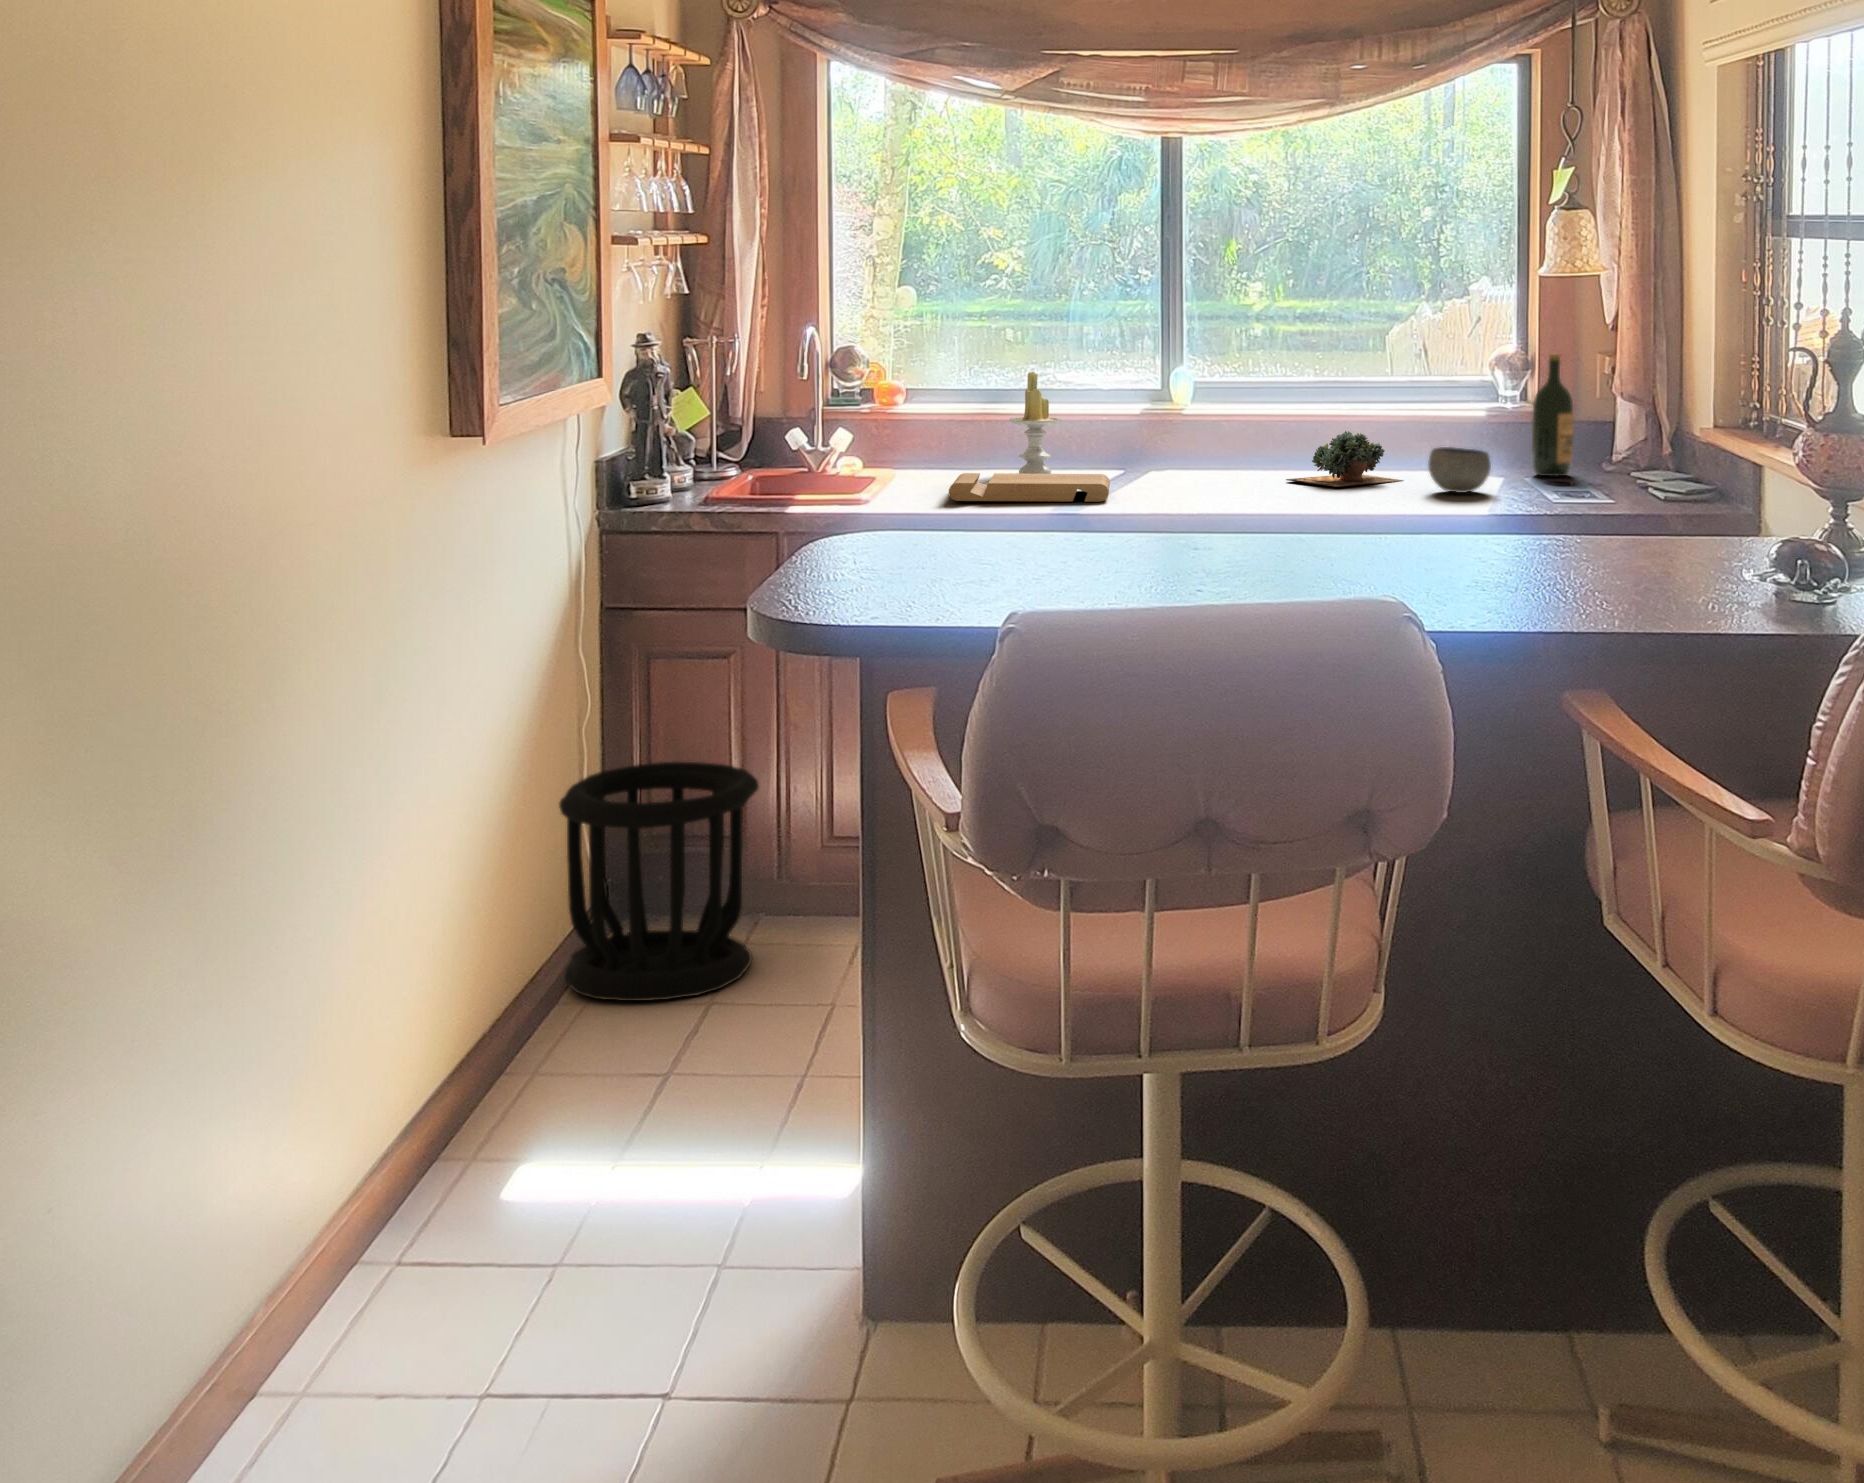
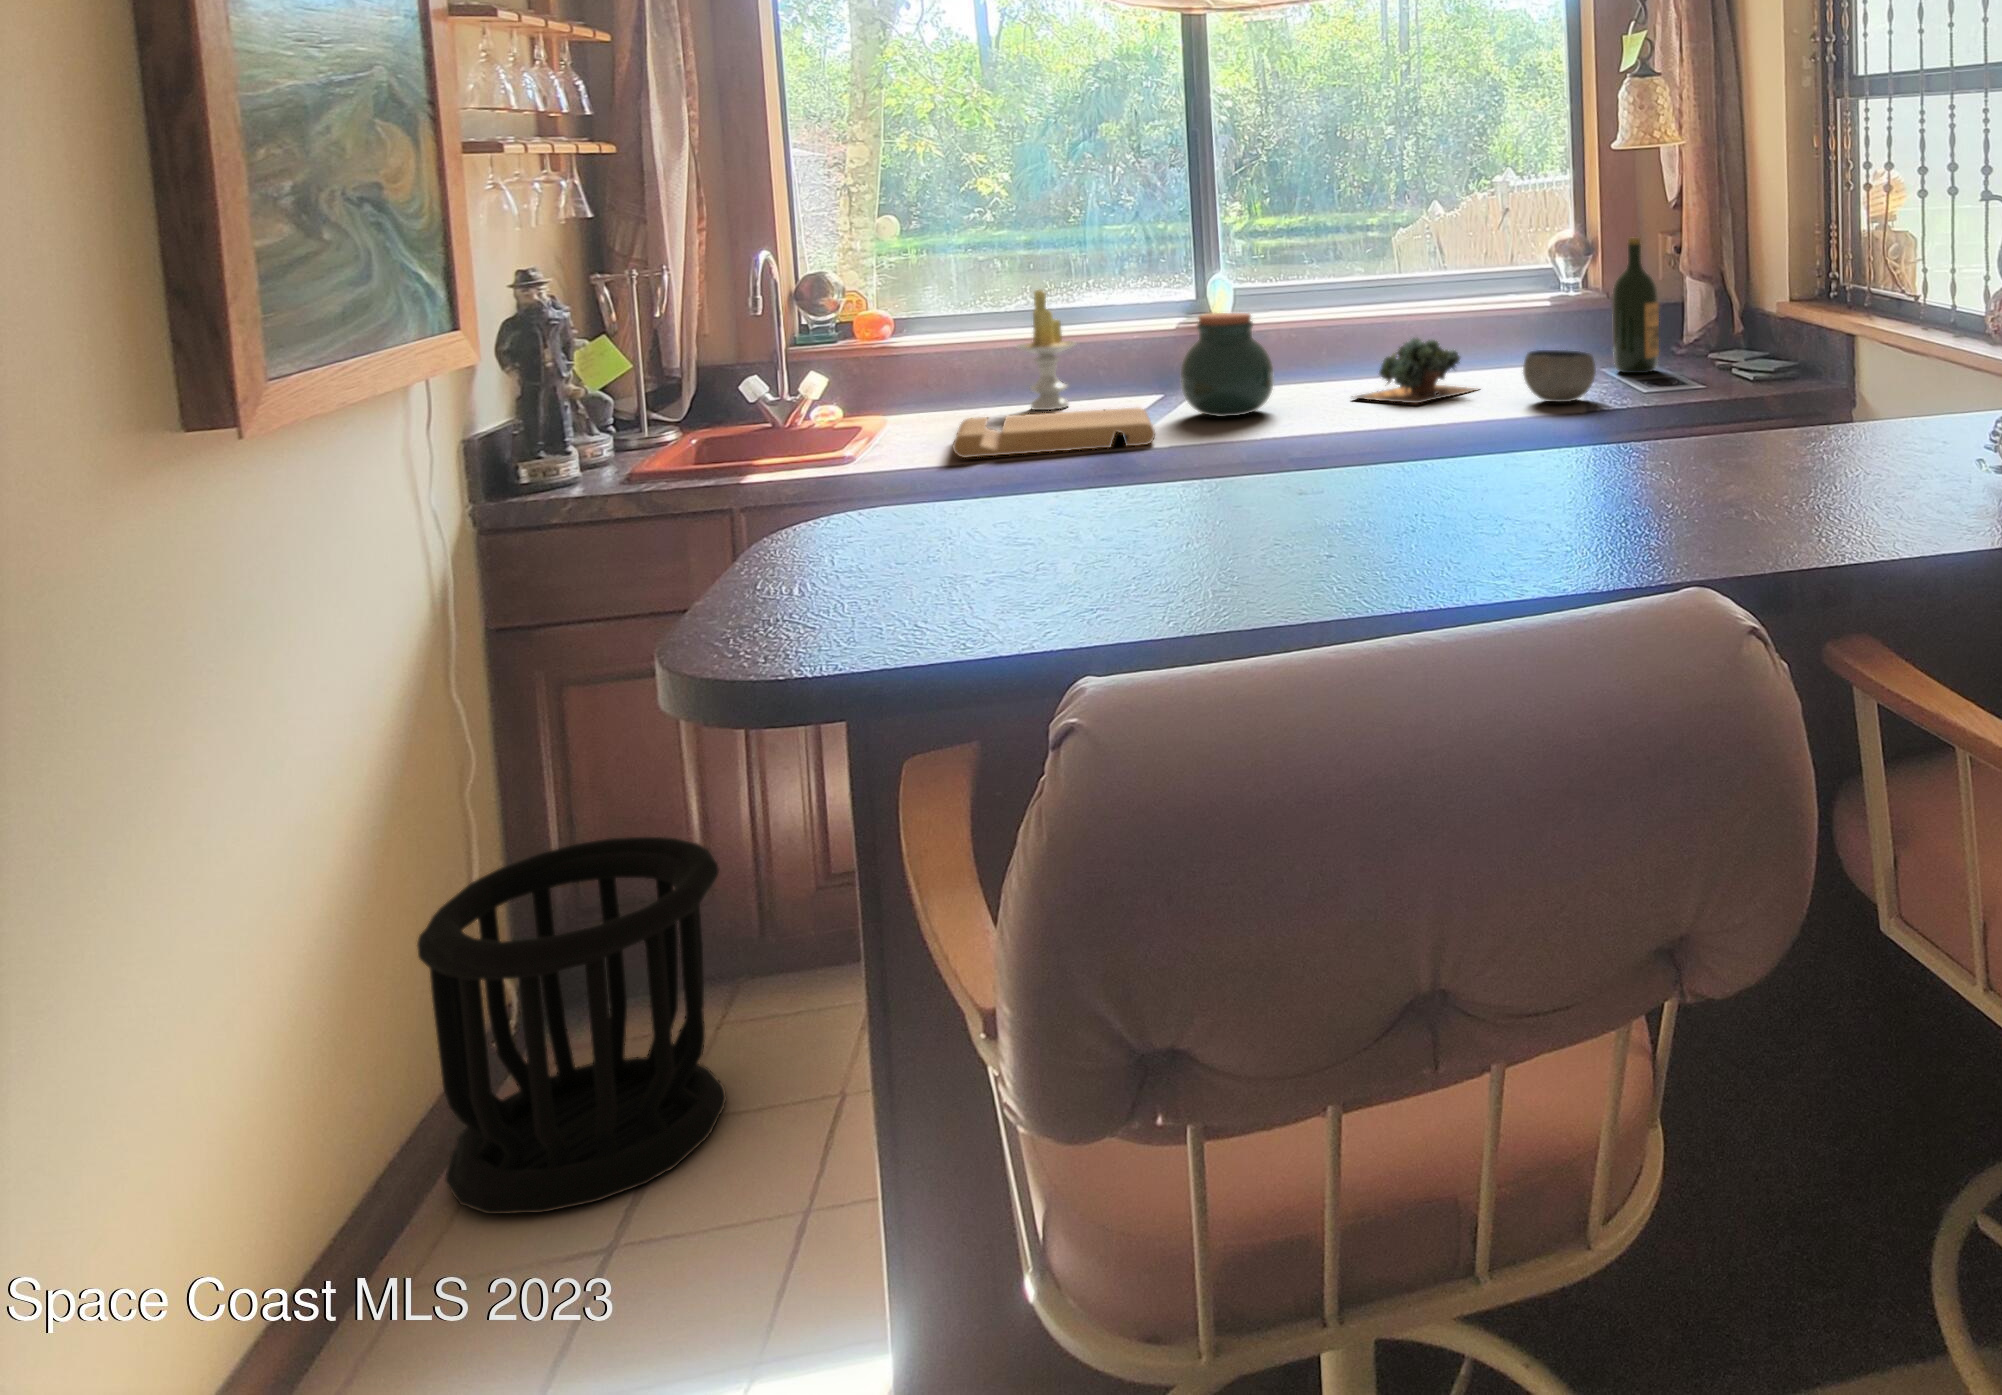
jar: none [1140,400,1218,487] -> present [1181,313,1274,417]

